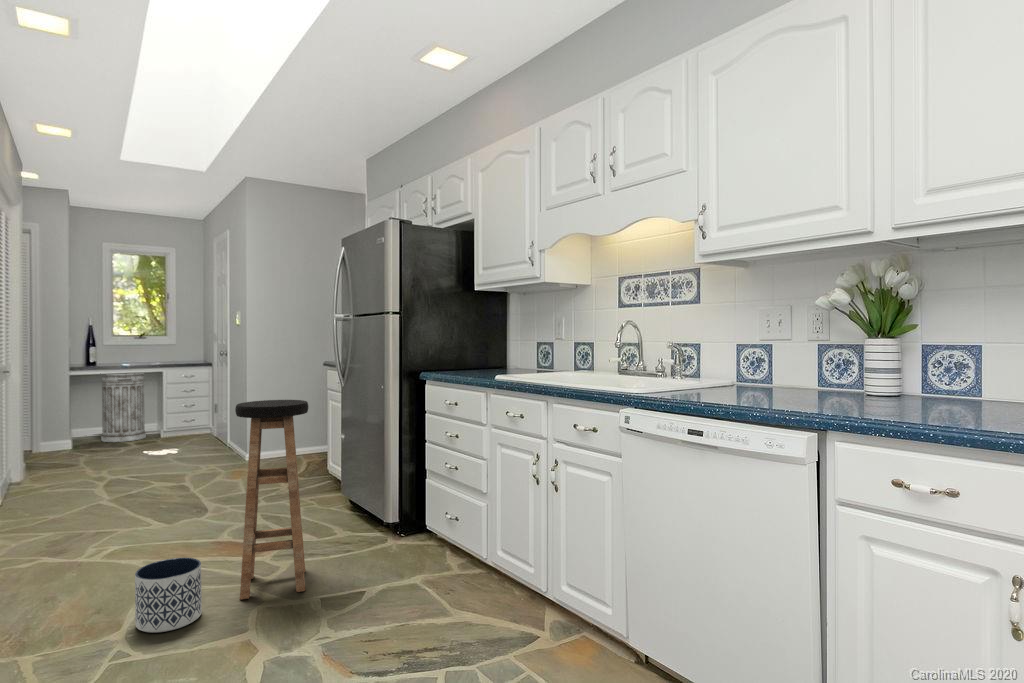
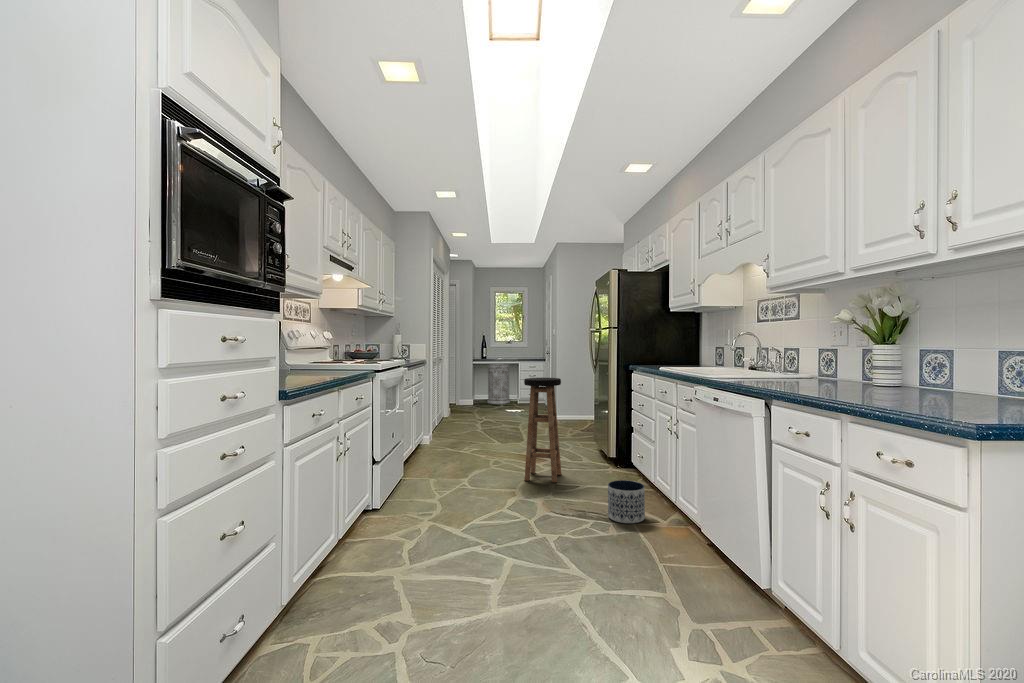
planter: present [135,558,202,633] -> present [608,480,645,523]

